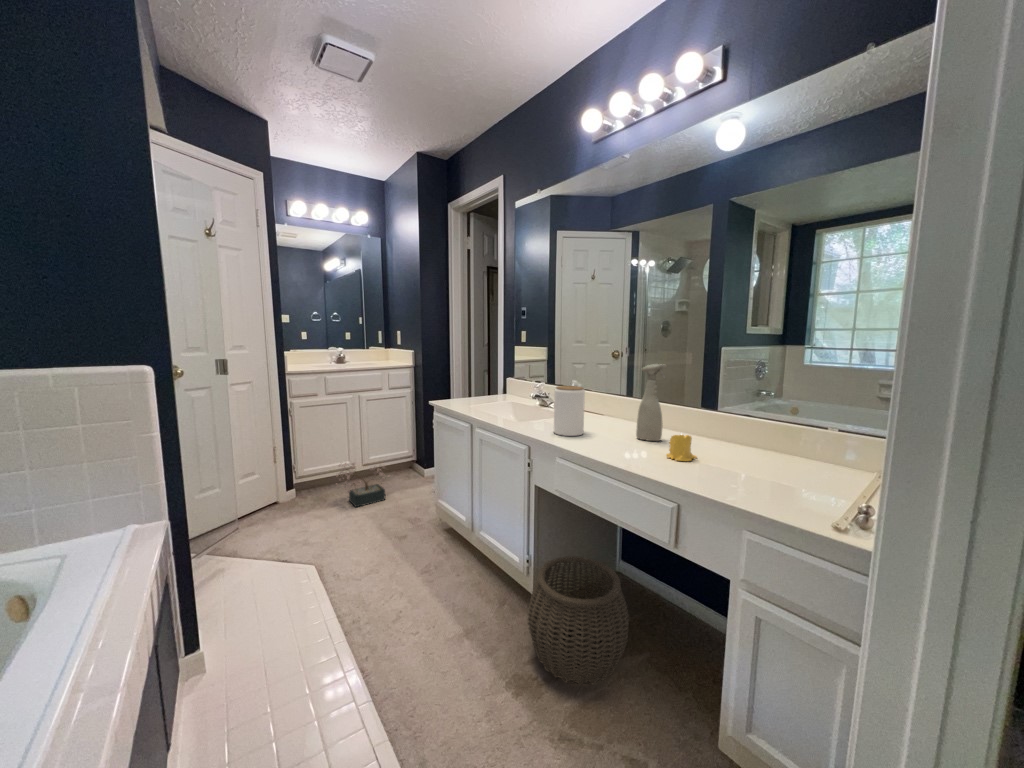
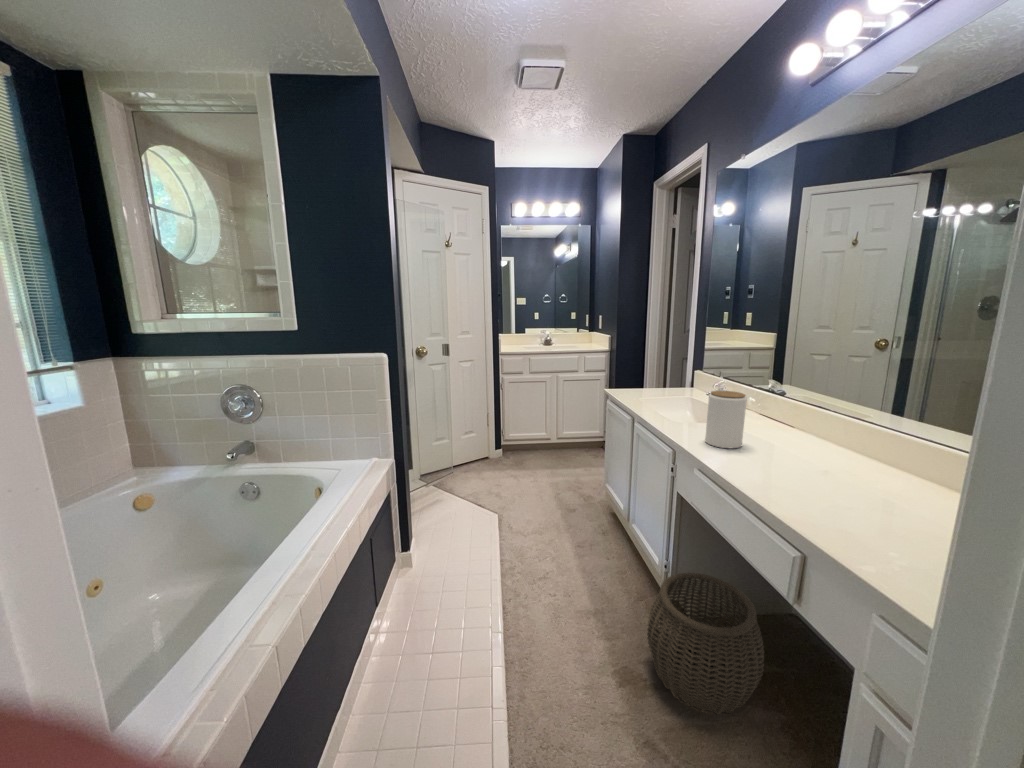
spray bottle: present [636,364,666,441] -> none [807,377,859,473]
candle: present [667,434,697,461] -> none [824,468,873,507]
decorative plant: present [336,463,389,507] -> none [530,433,577,475]

